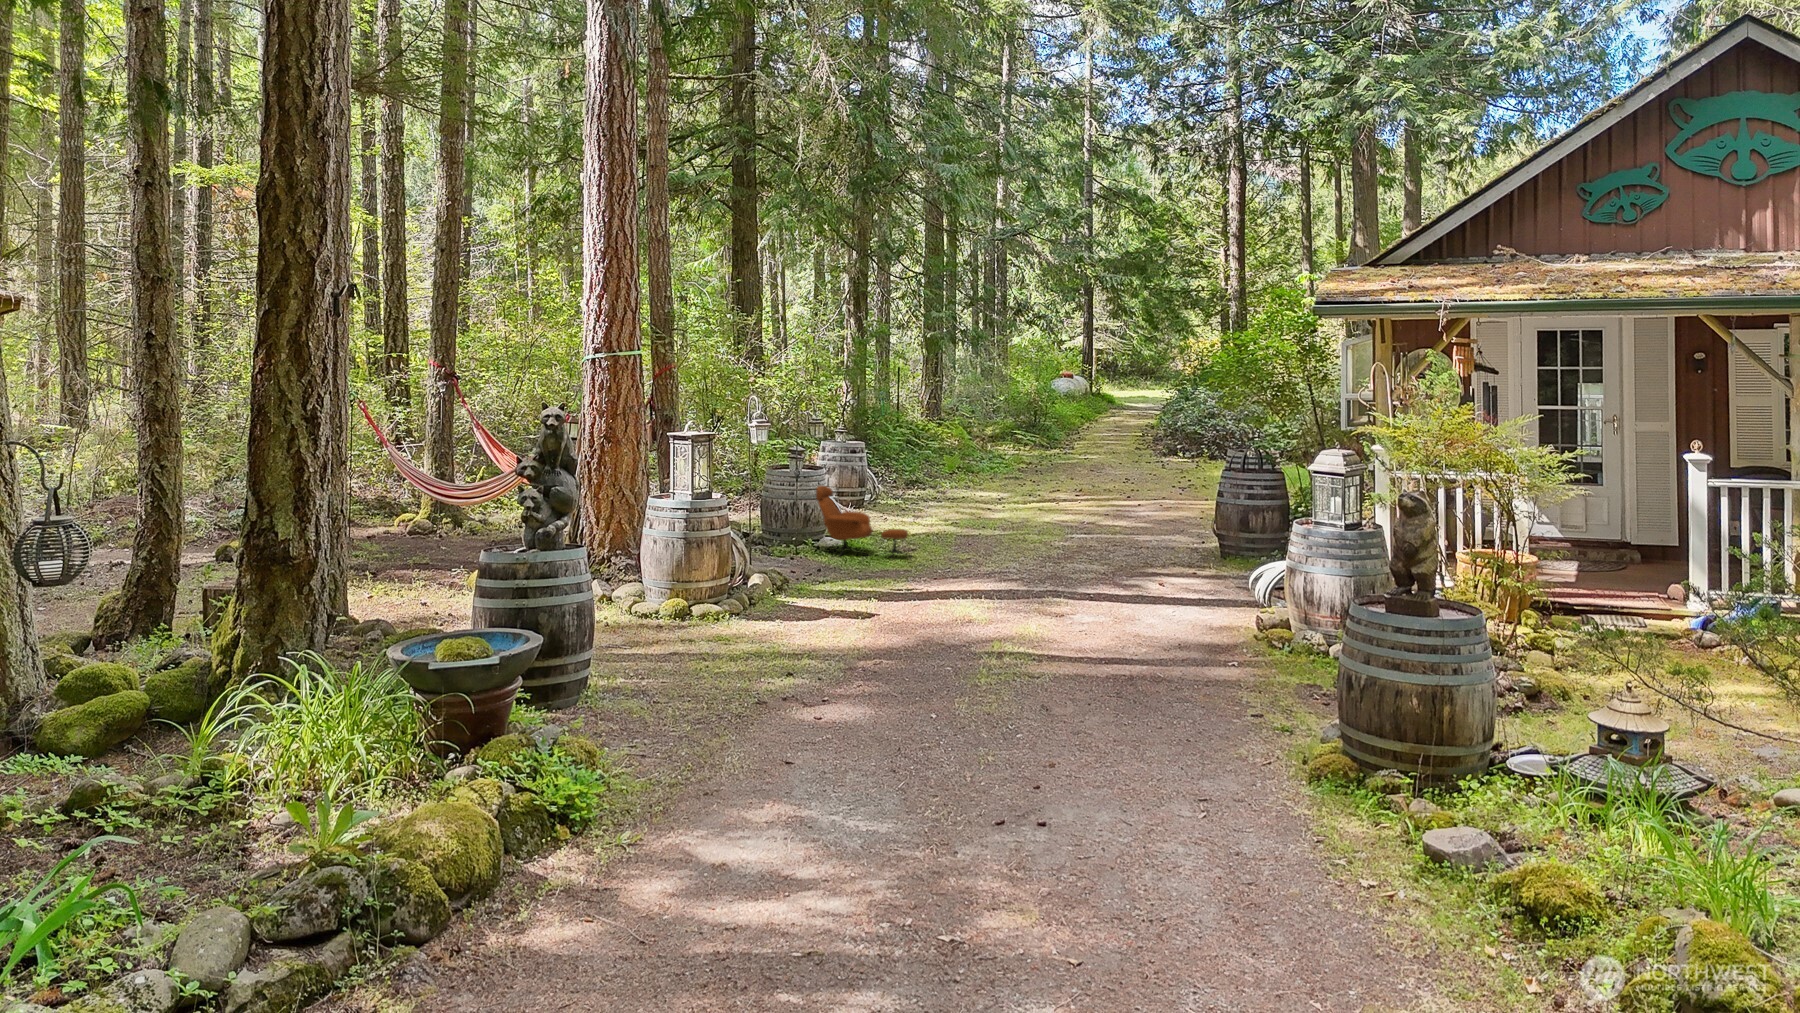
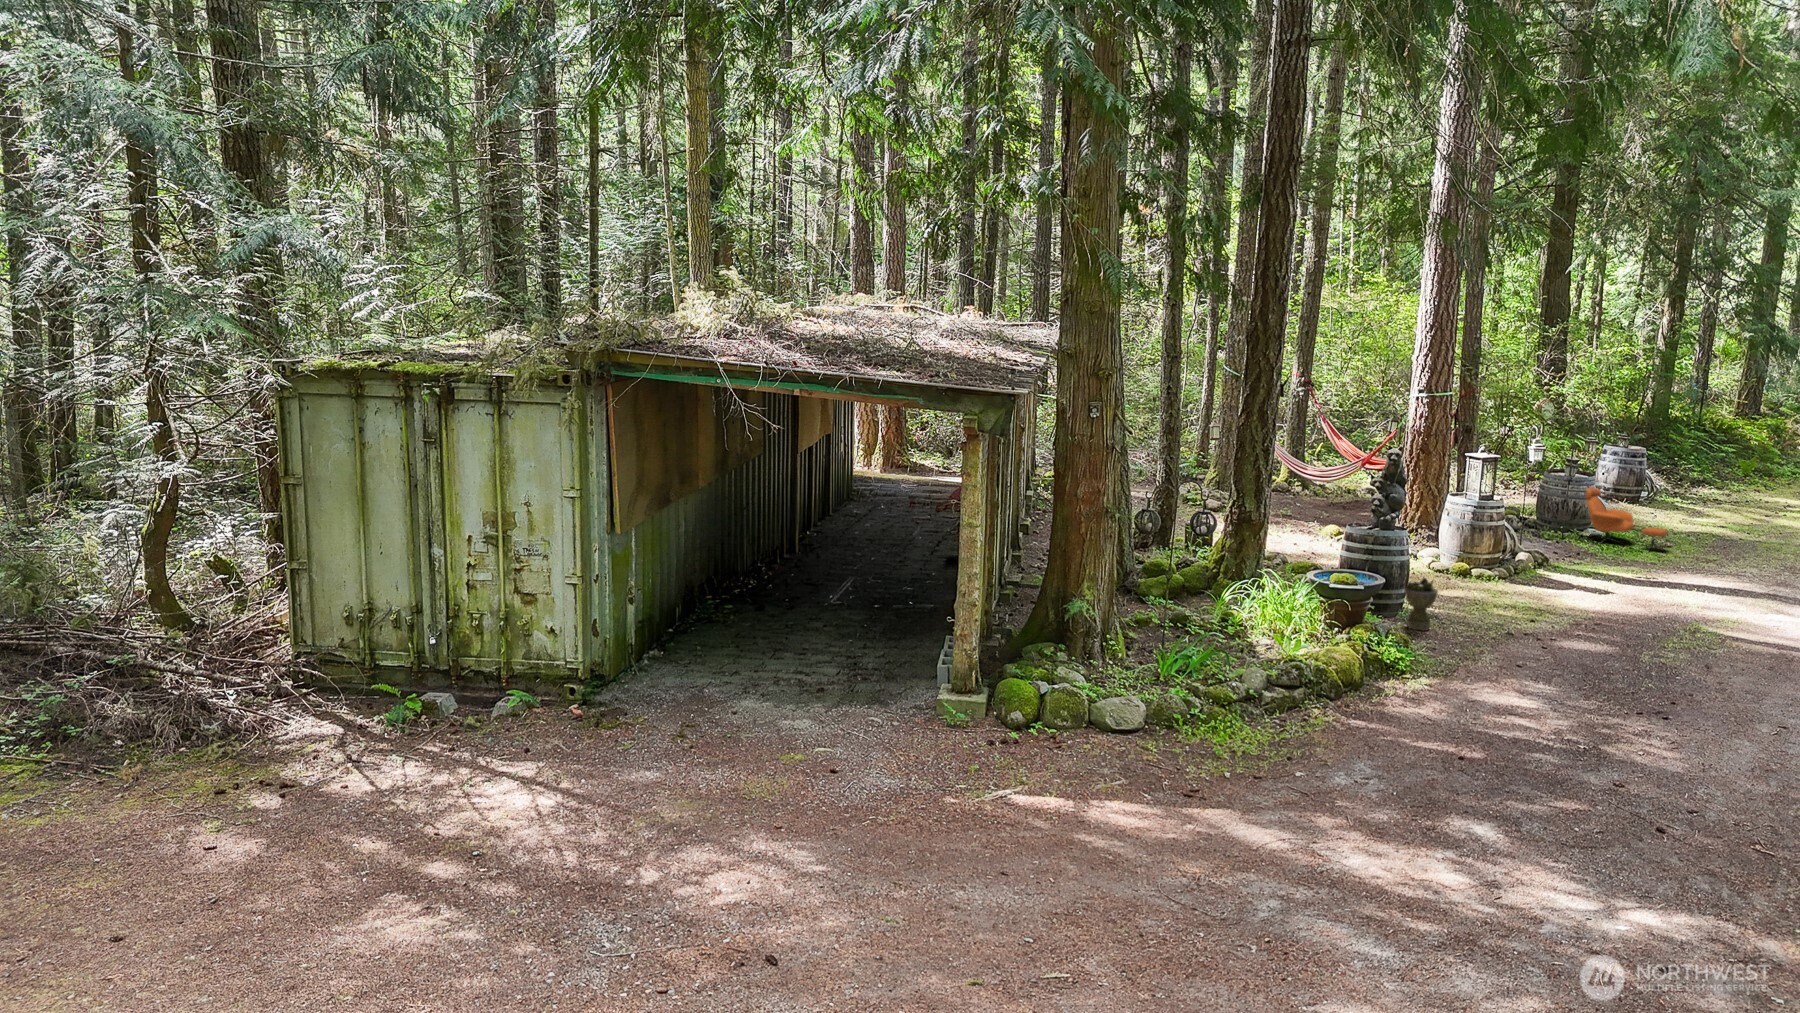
planter: none [587,627,642,721] -> present [1405,578,1438,631]

